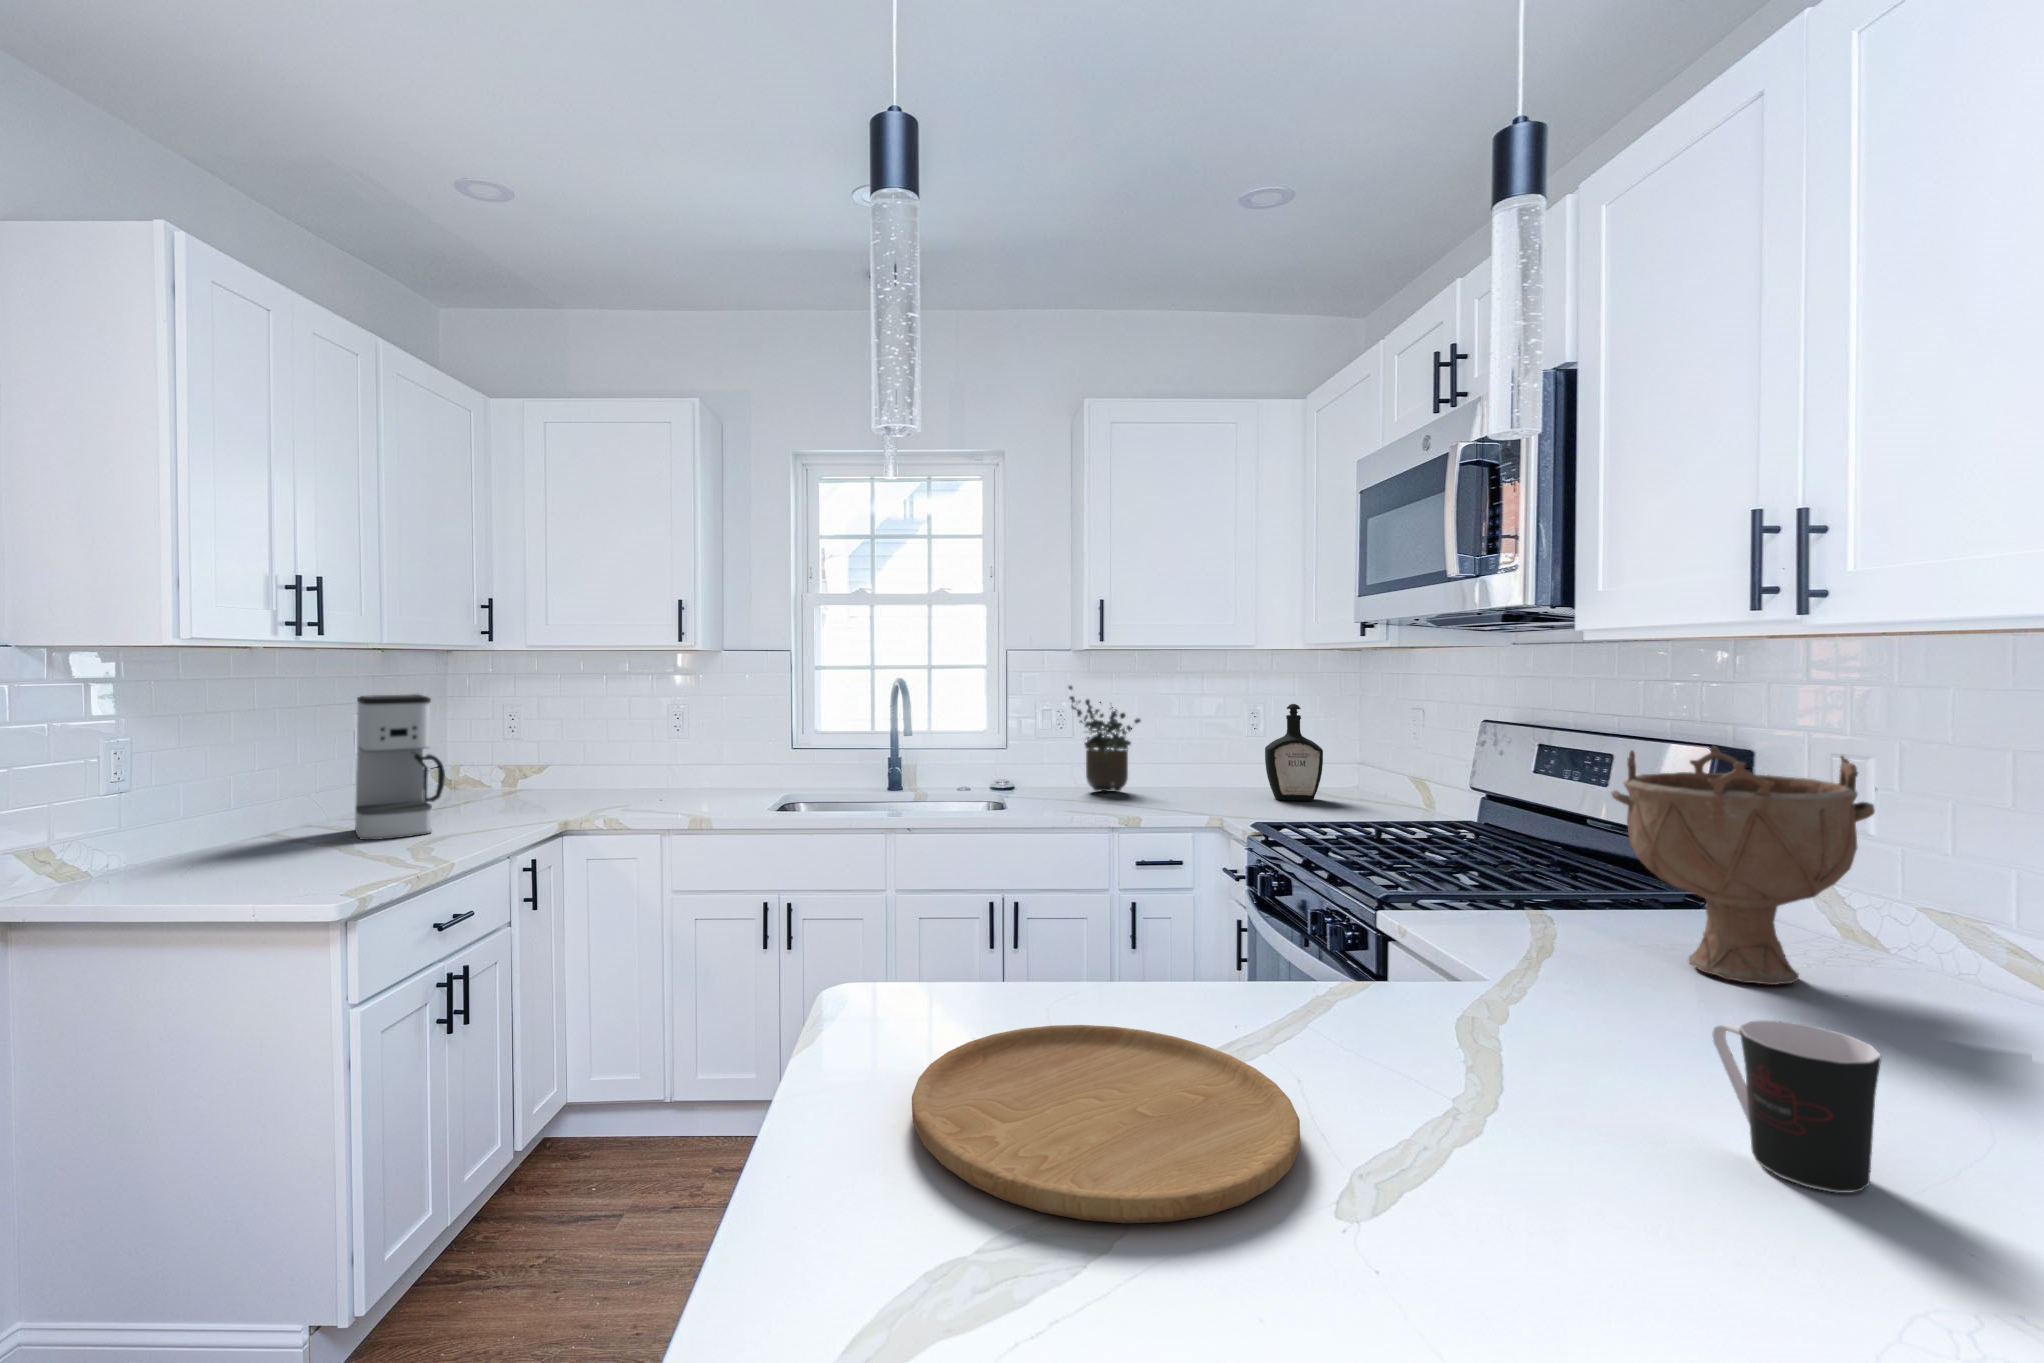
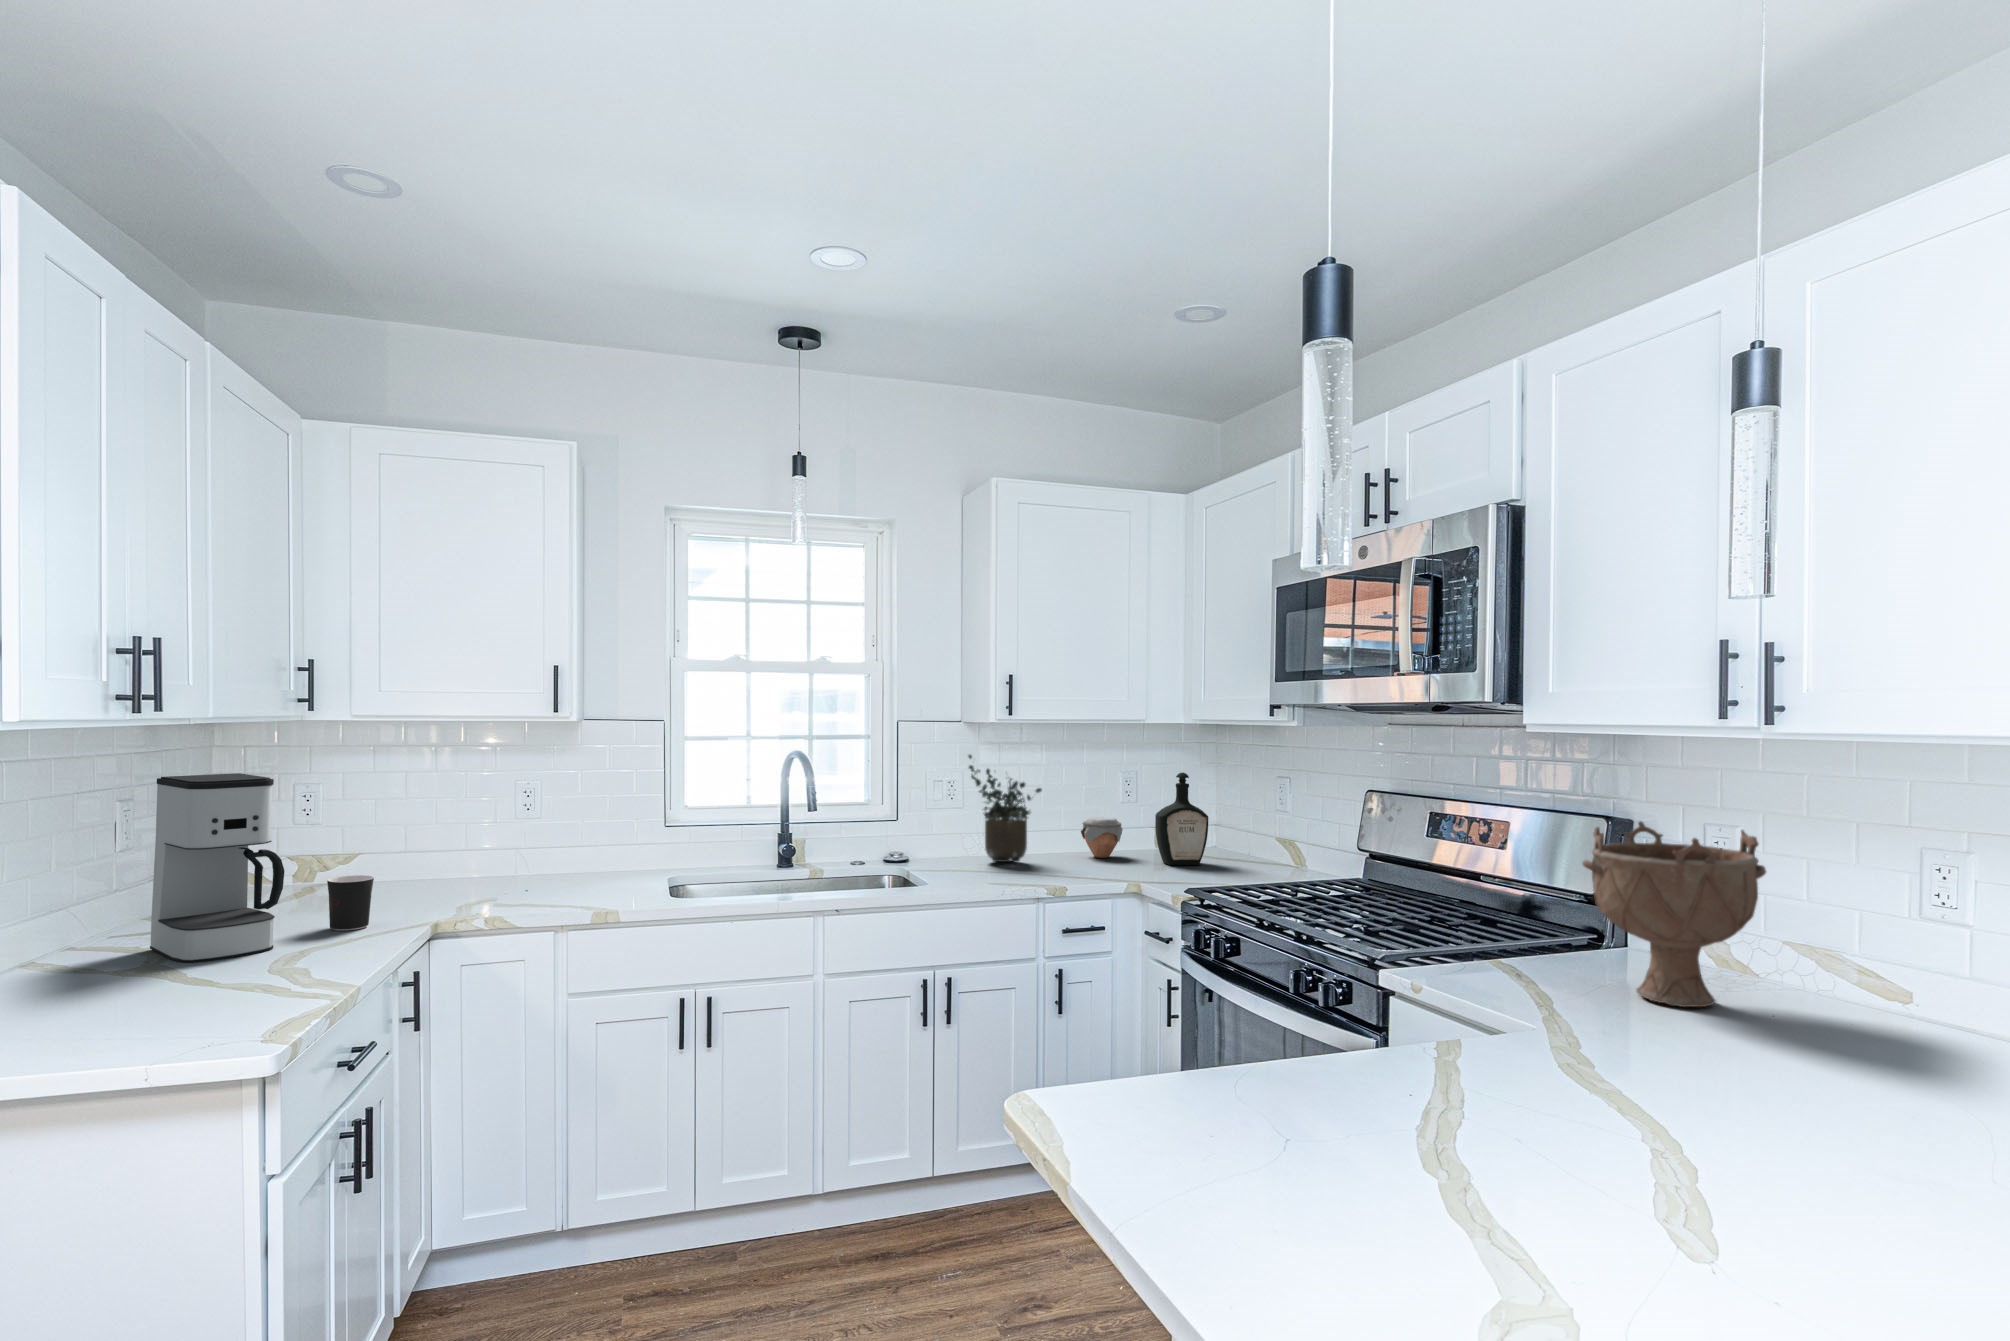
jar: none [1192,749,1237,791] -> present [1081,816,1123,858]
coffee cup: present [1713,1020,1881,1193] -> present [327,875,374,931]
cutting board: present [912,1025,1300,1223] -> none [1240,1091,1586,1247]

